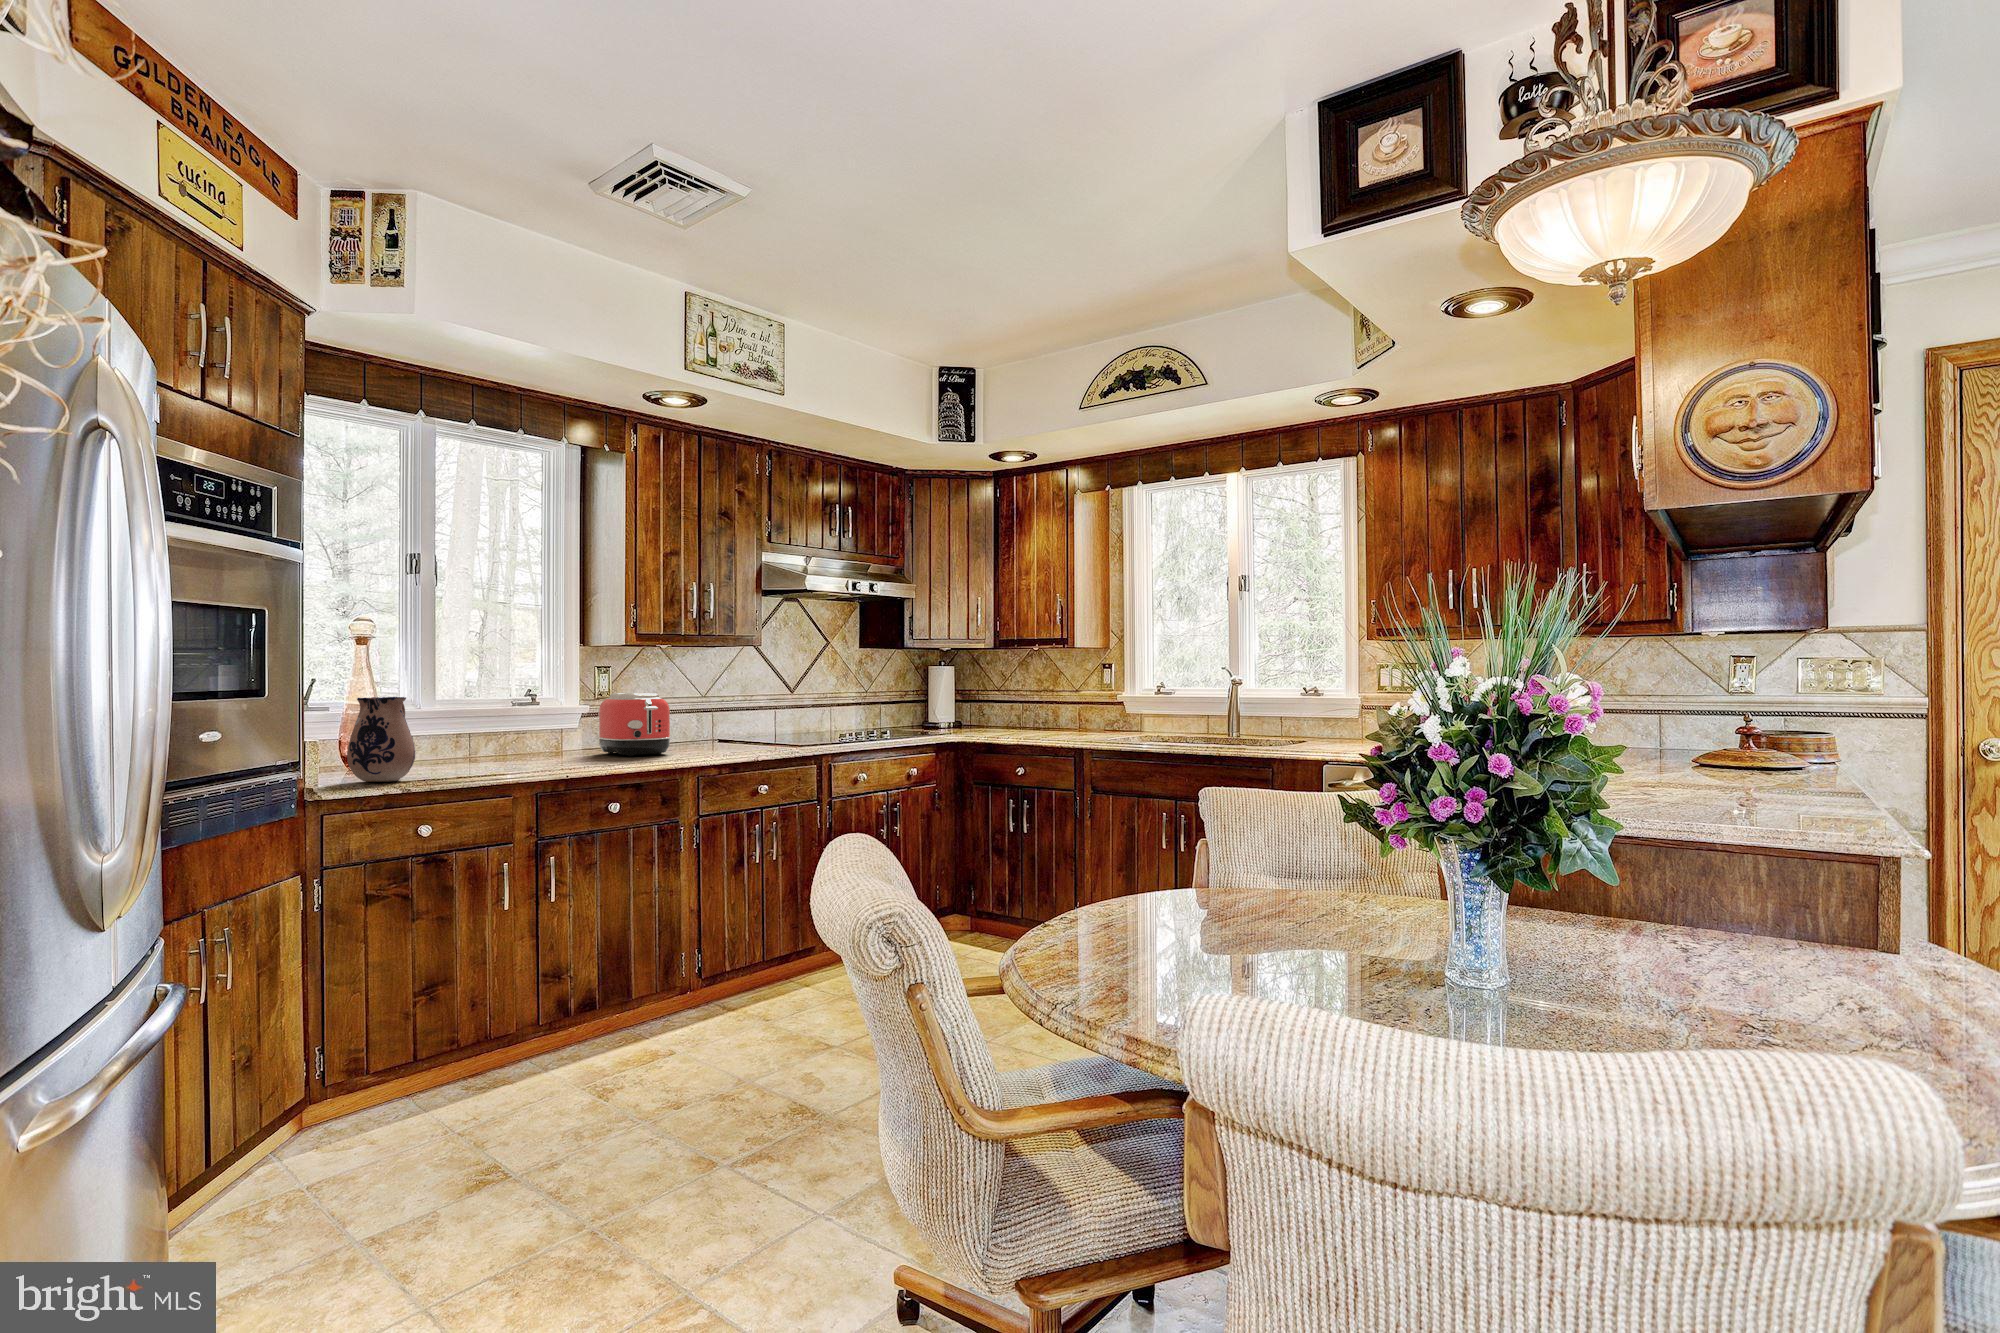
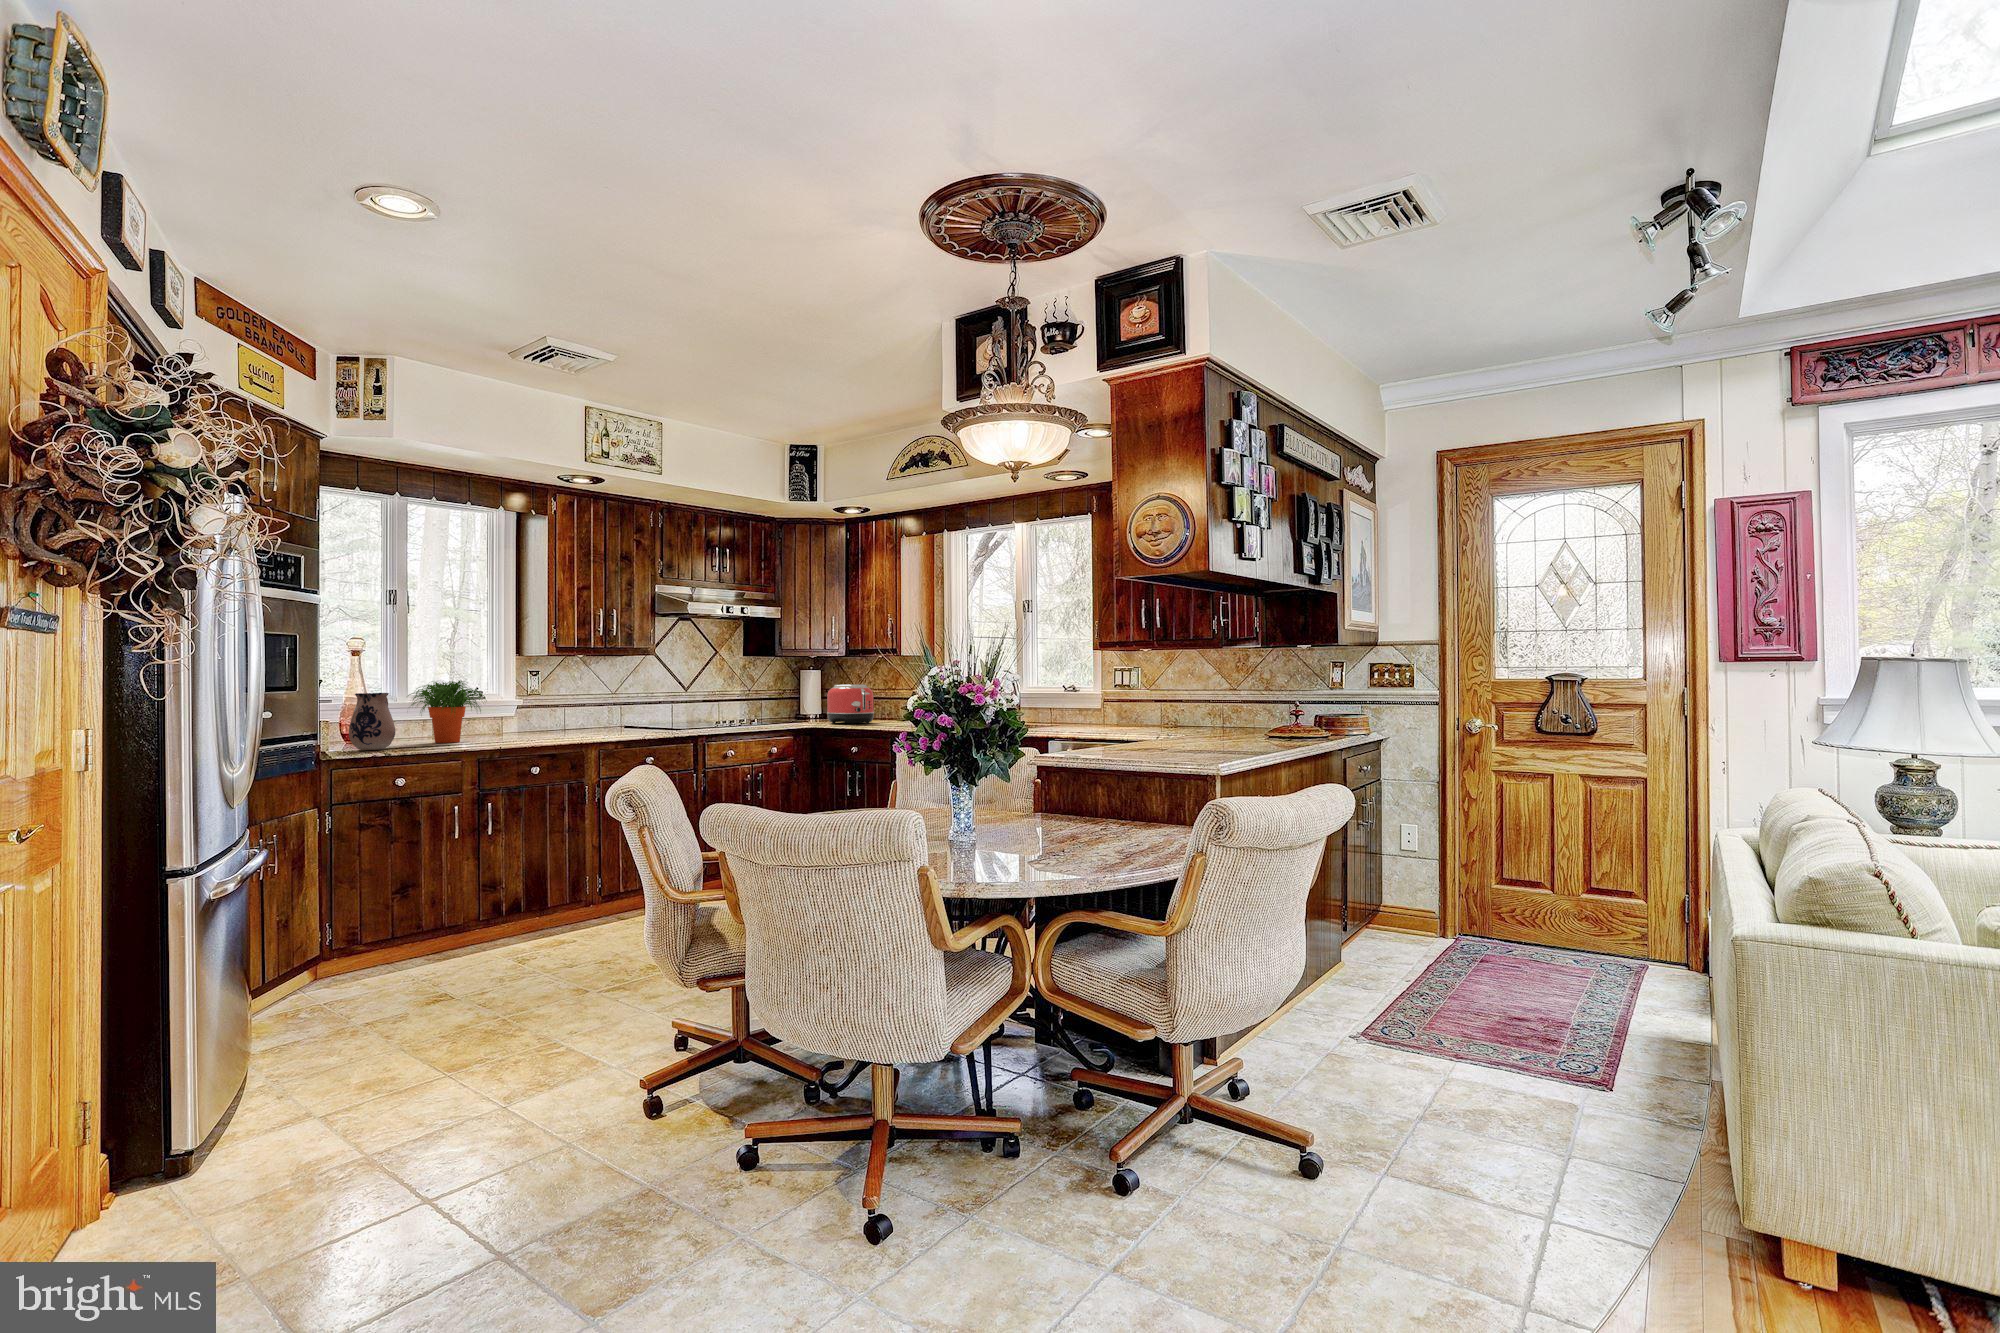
potted plant: none [428,678,544,768] -> present [409,681,487,743]
toaster: present [598,693,671,756] -> present [827,684,874,724]

